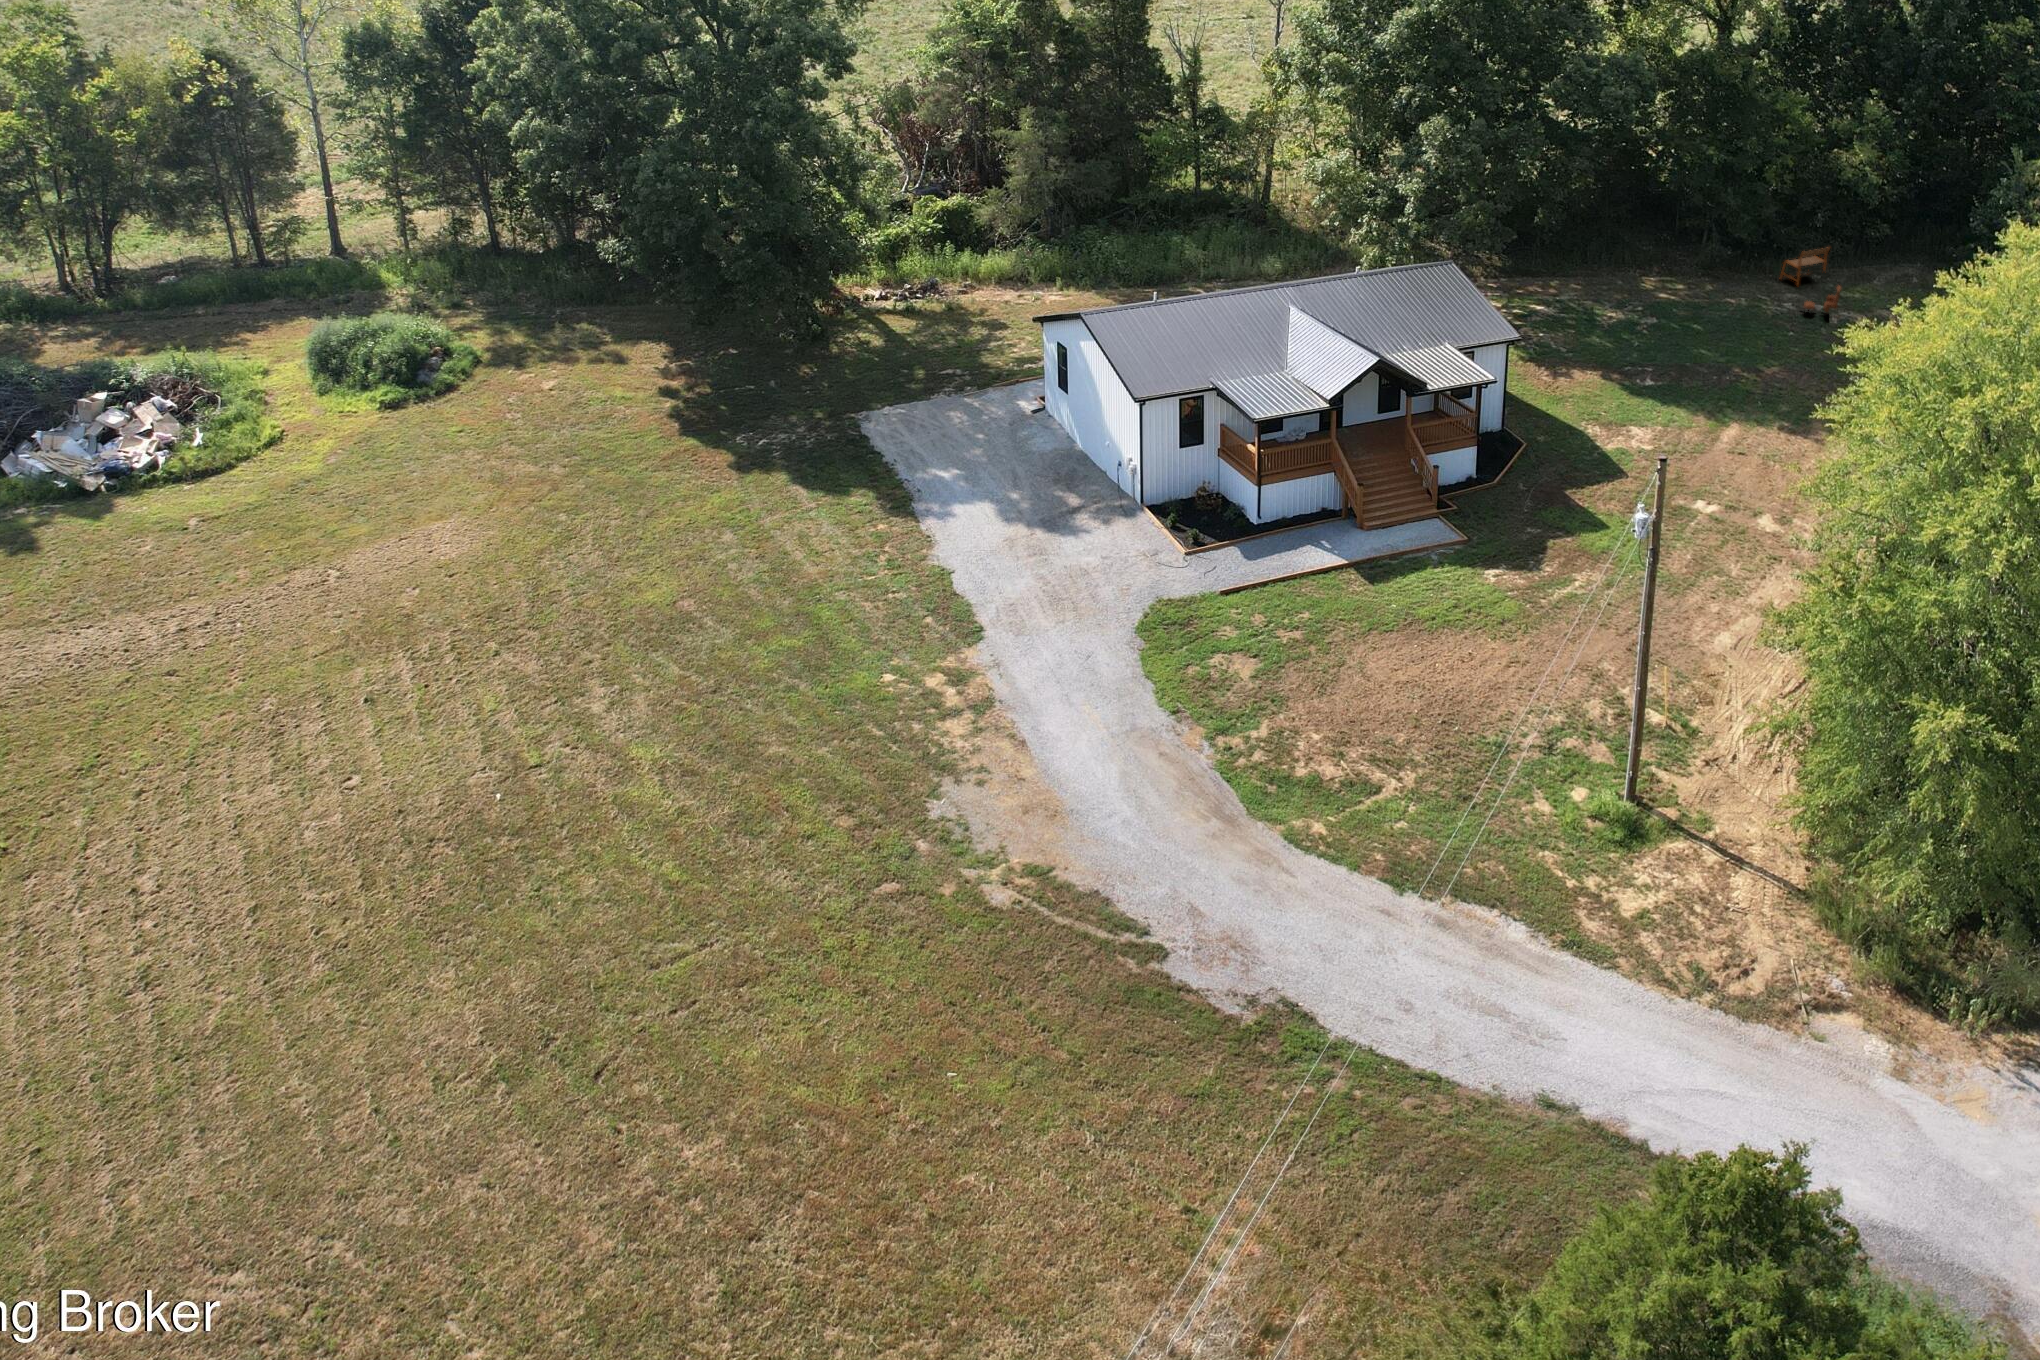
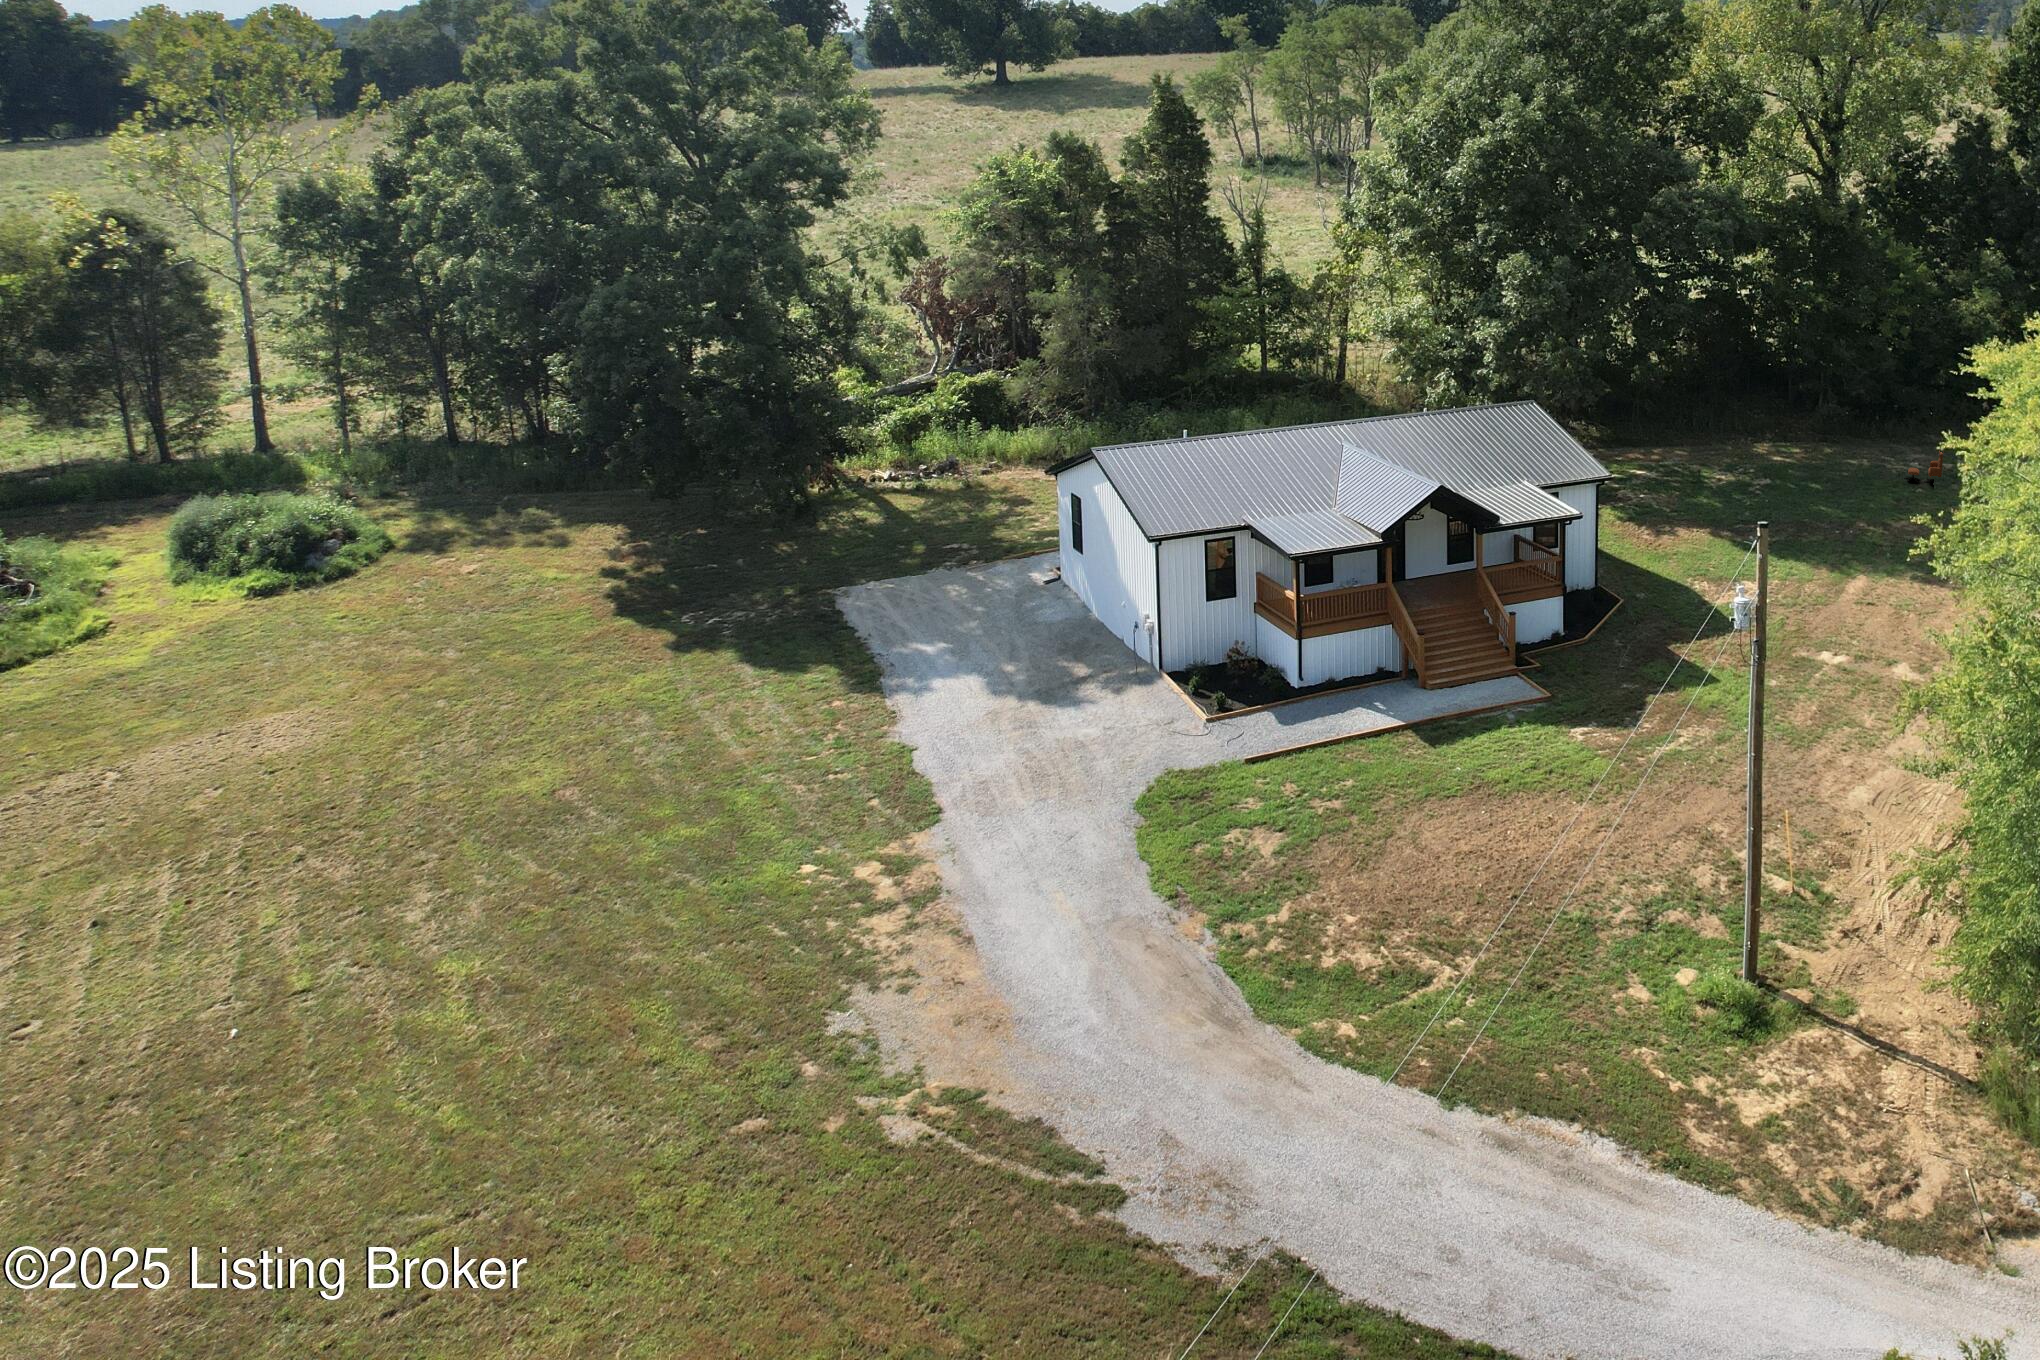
bench: present [1780,248,1829,285] -> none [1881,417,1929,458]

